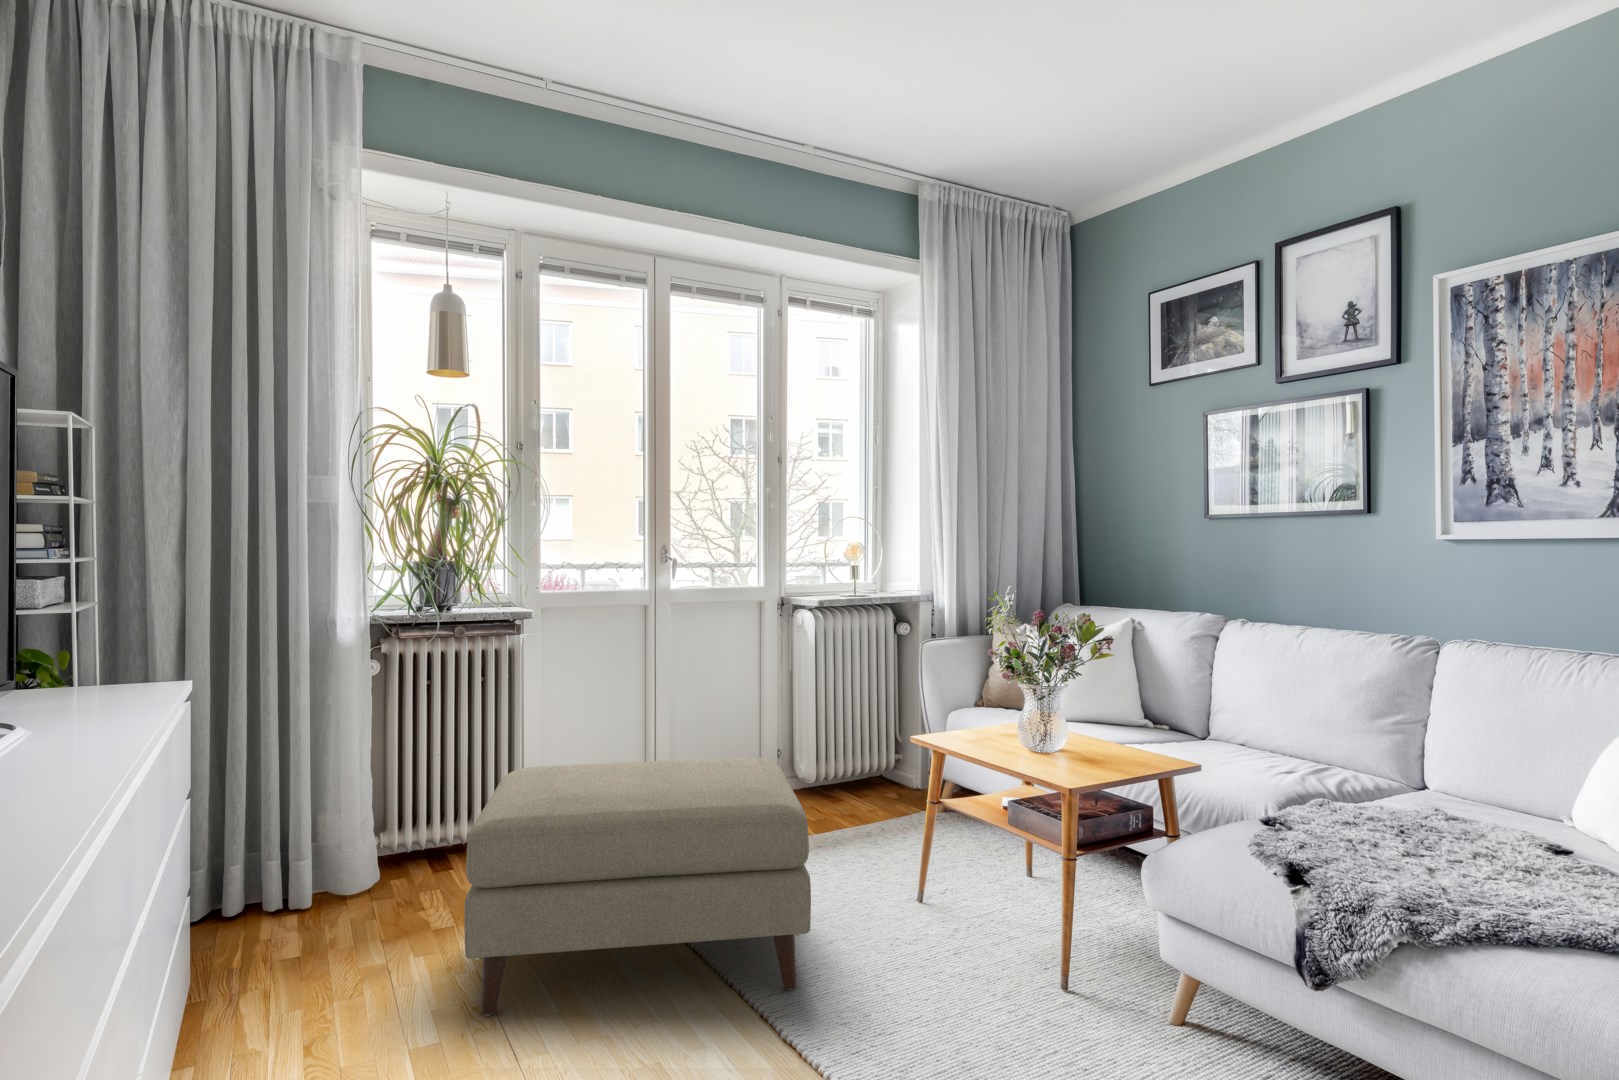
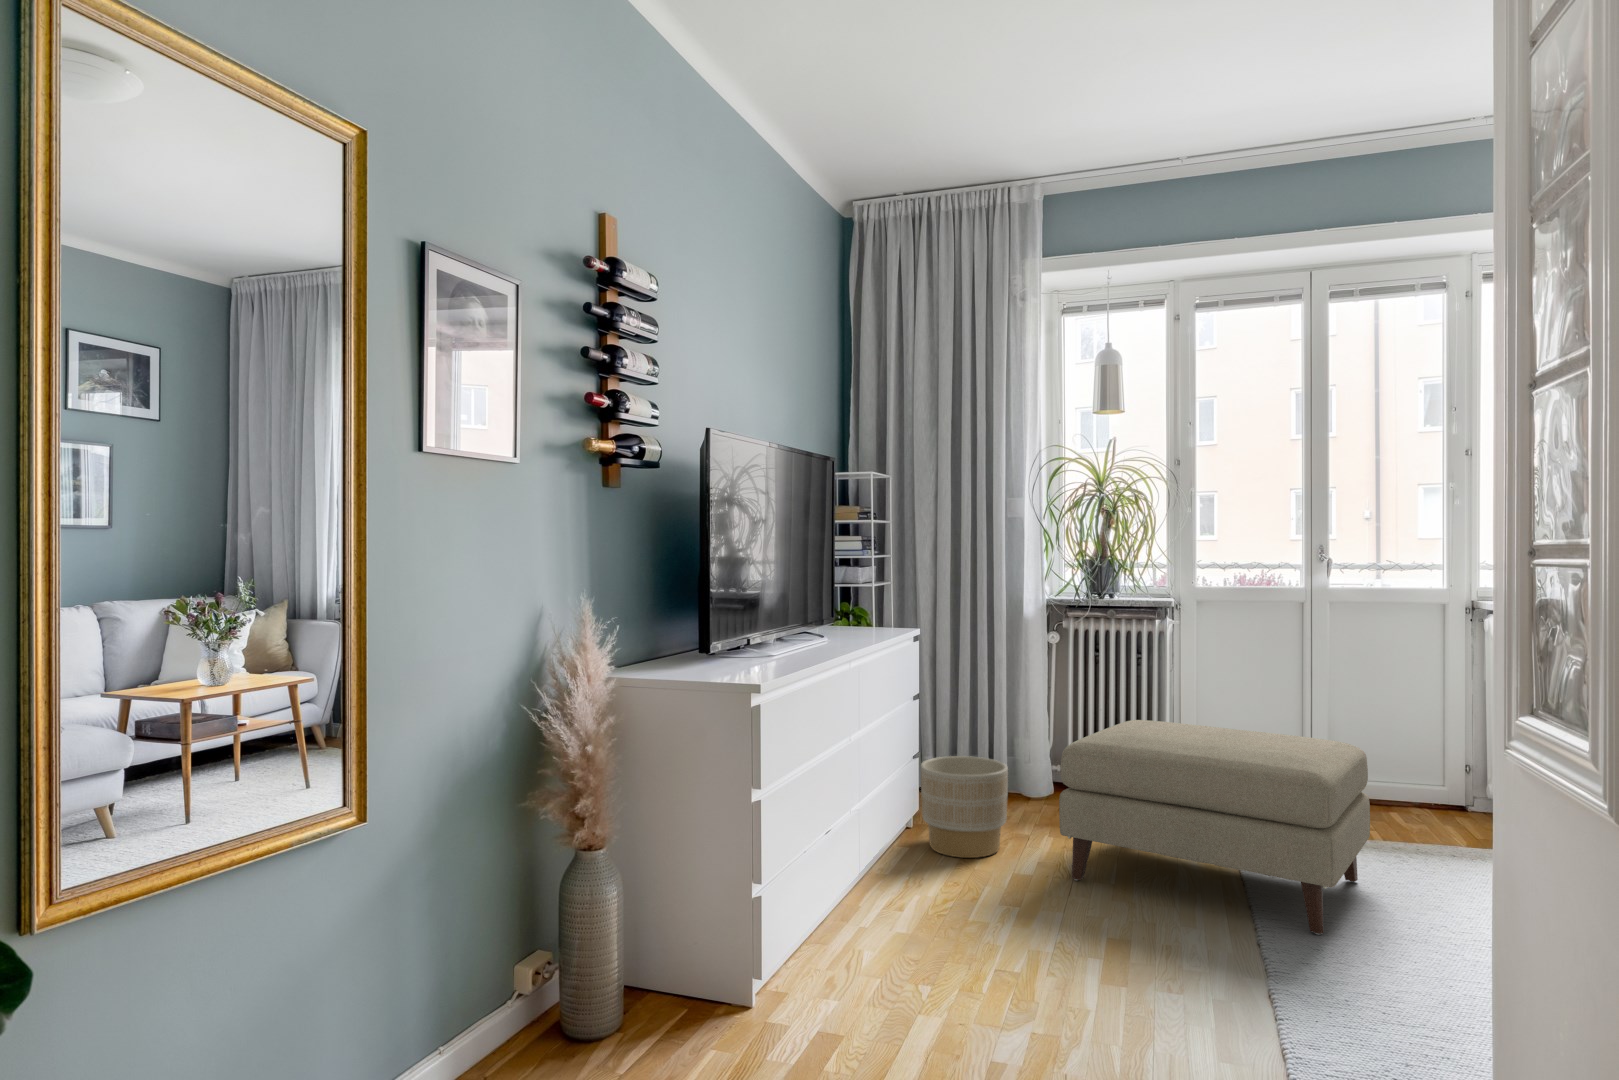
planter: none [208,865,361,1043] -> present [921,756,1008,858]

